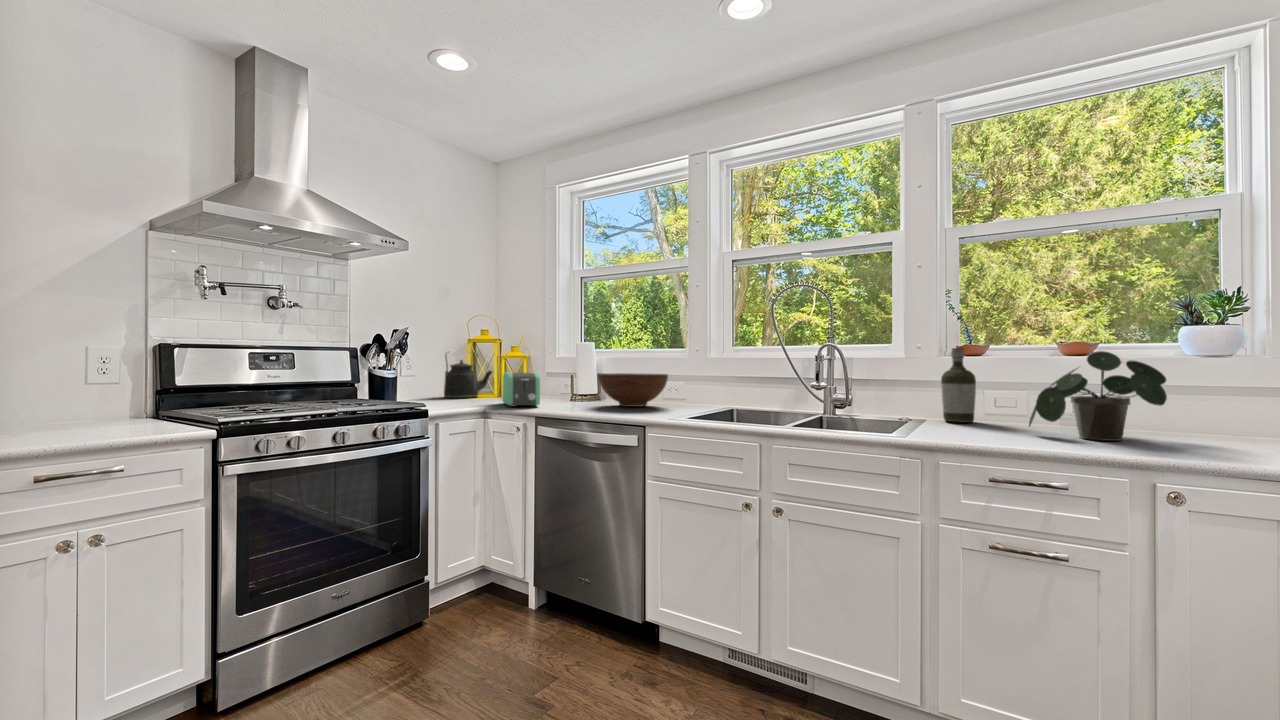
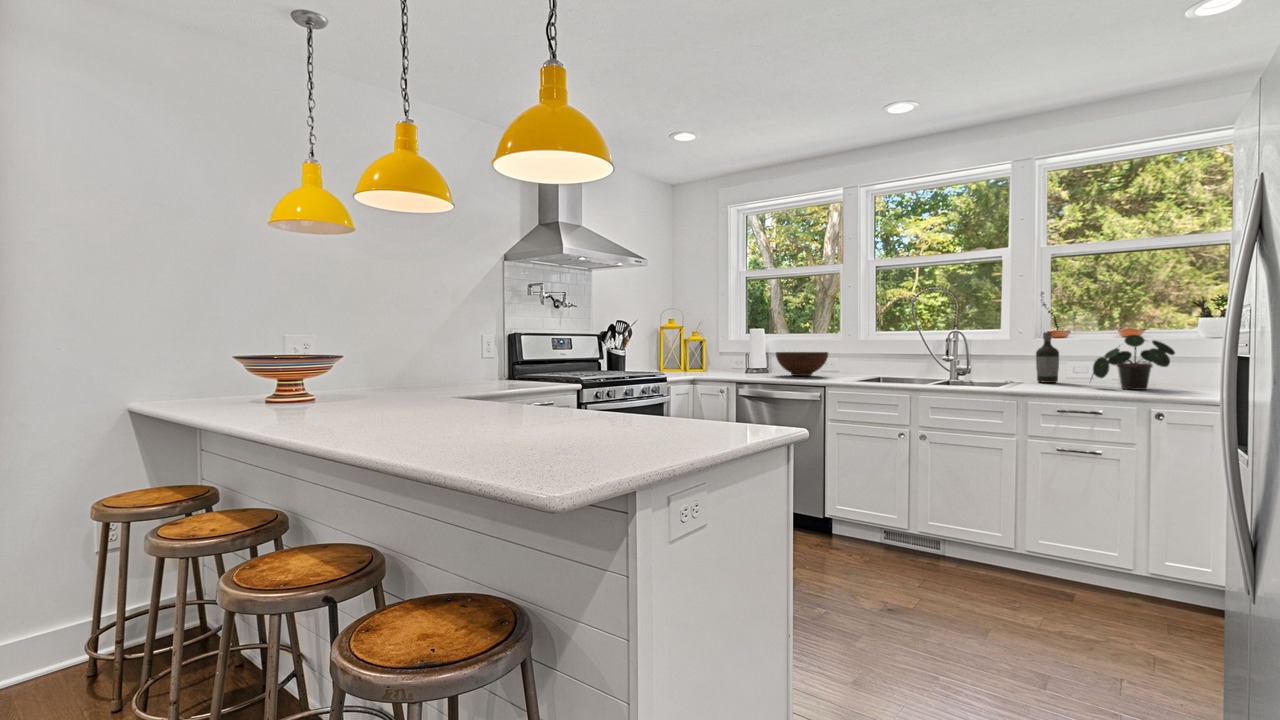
kettle: present [444,353,492,398] -> none [647,336,680,371]
toaster: present [502,373,540,406] -> none [702,352,736,376]

